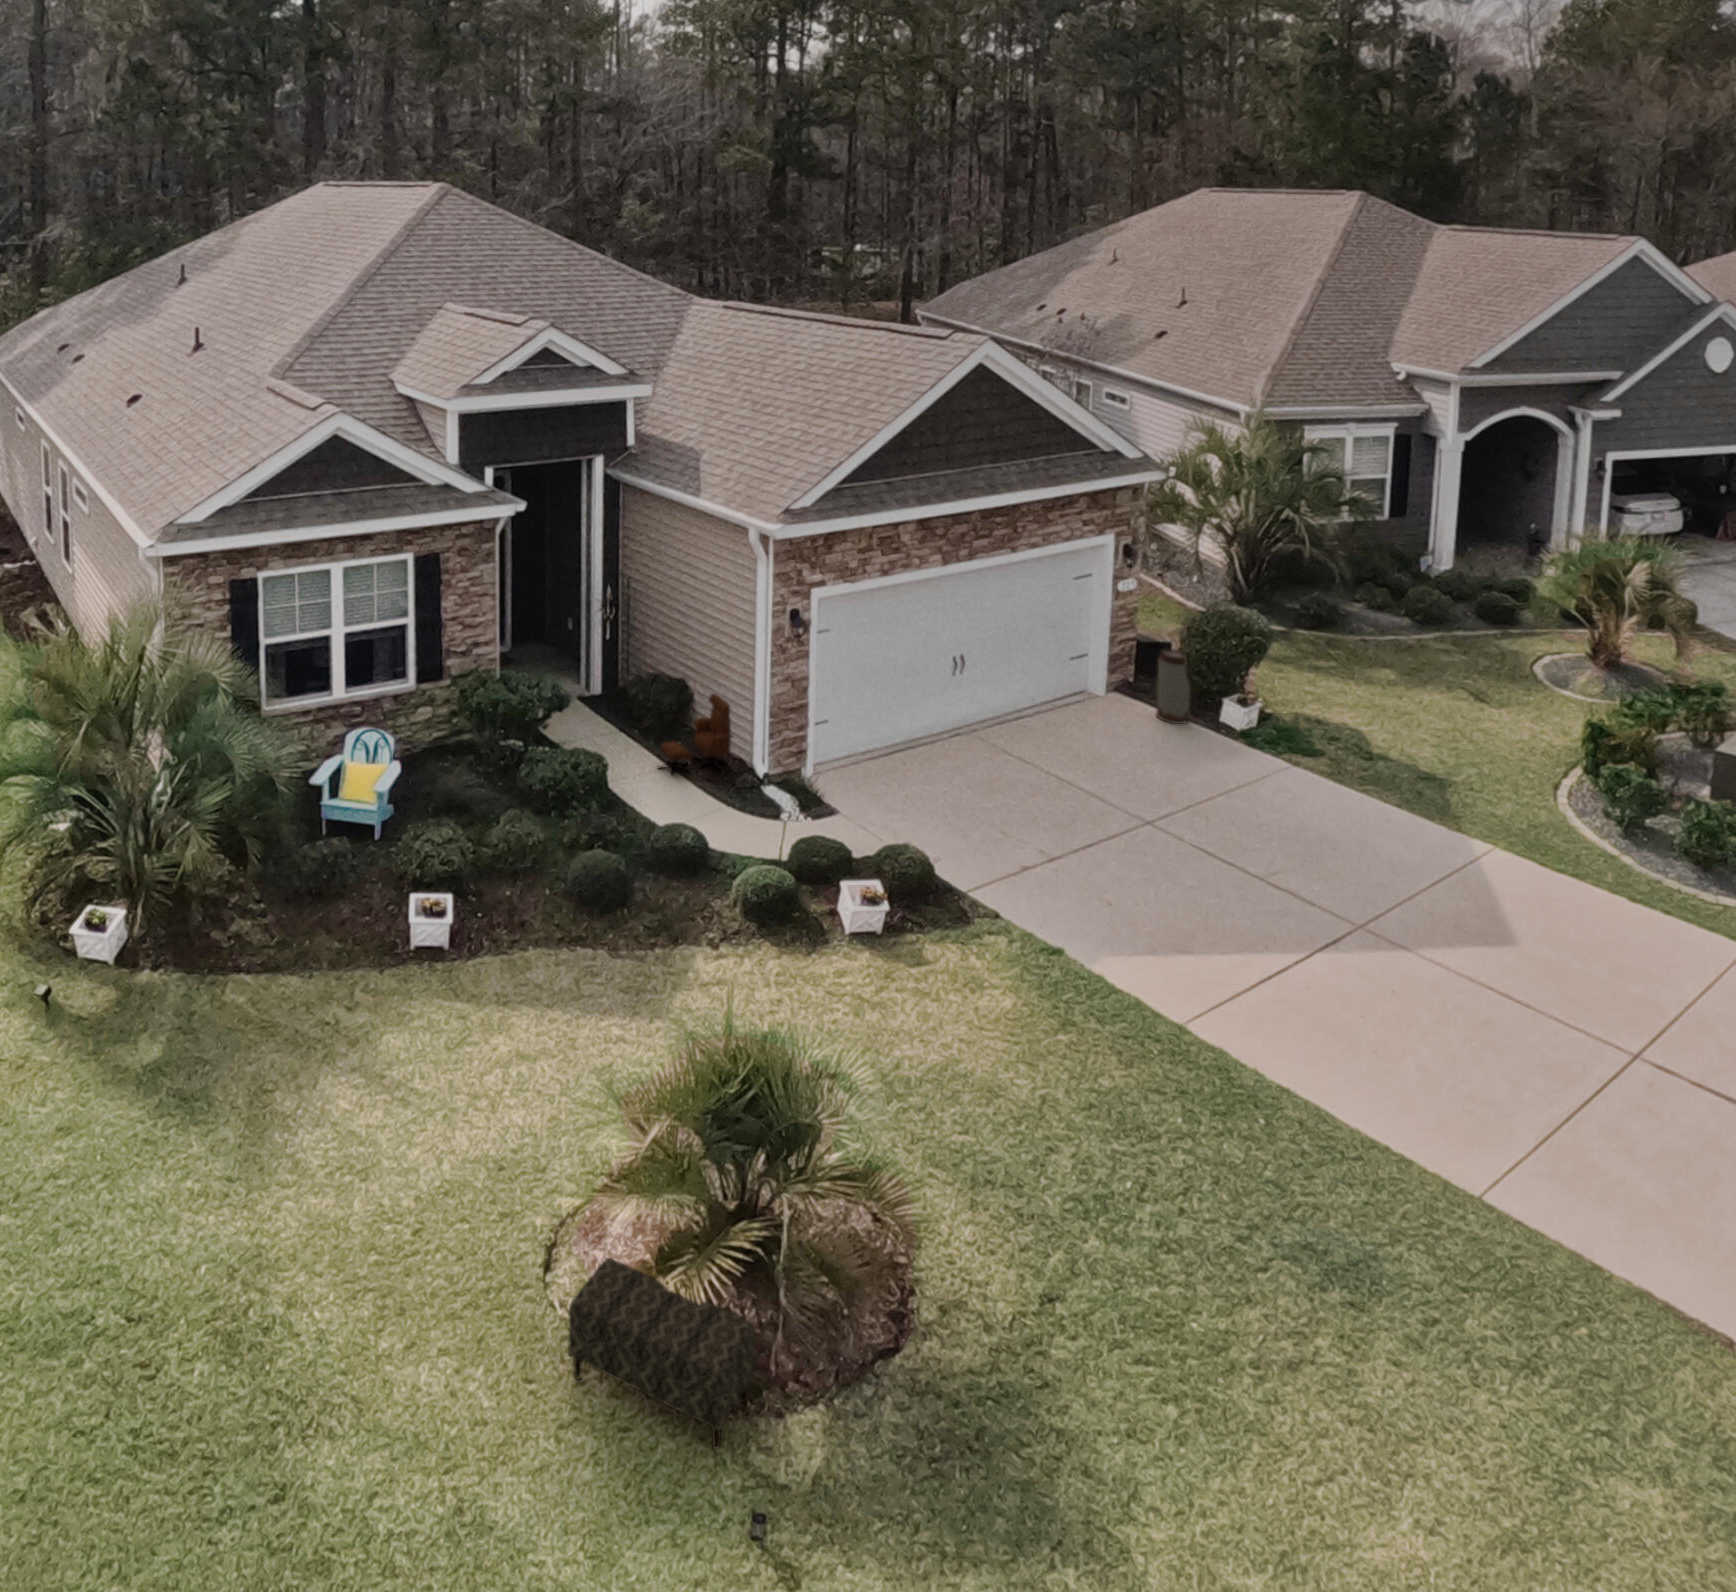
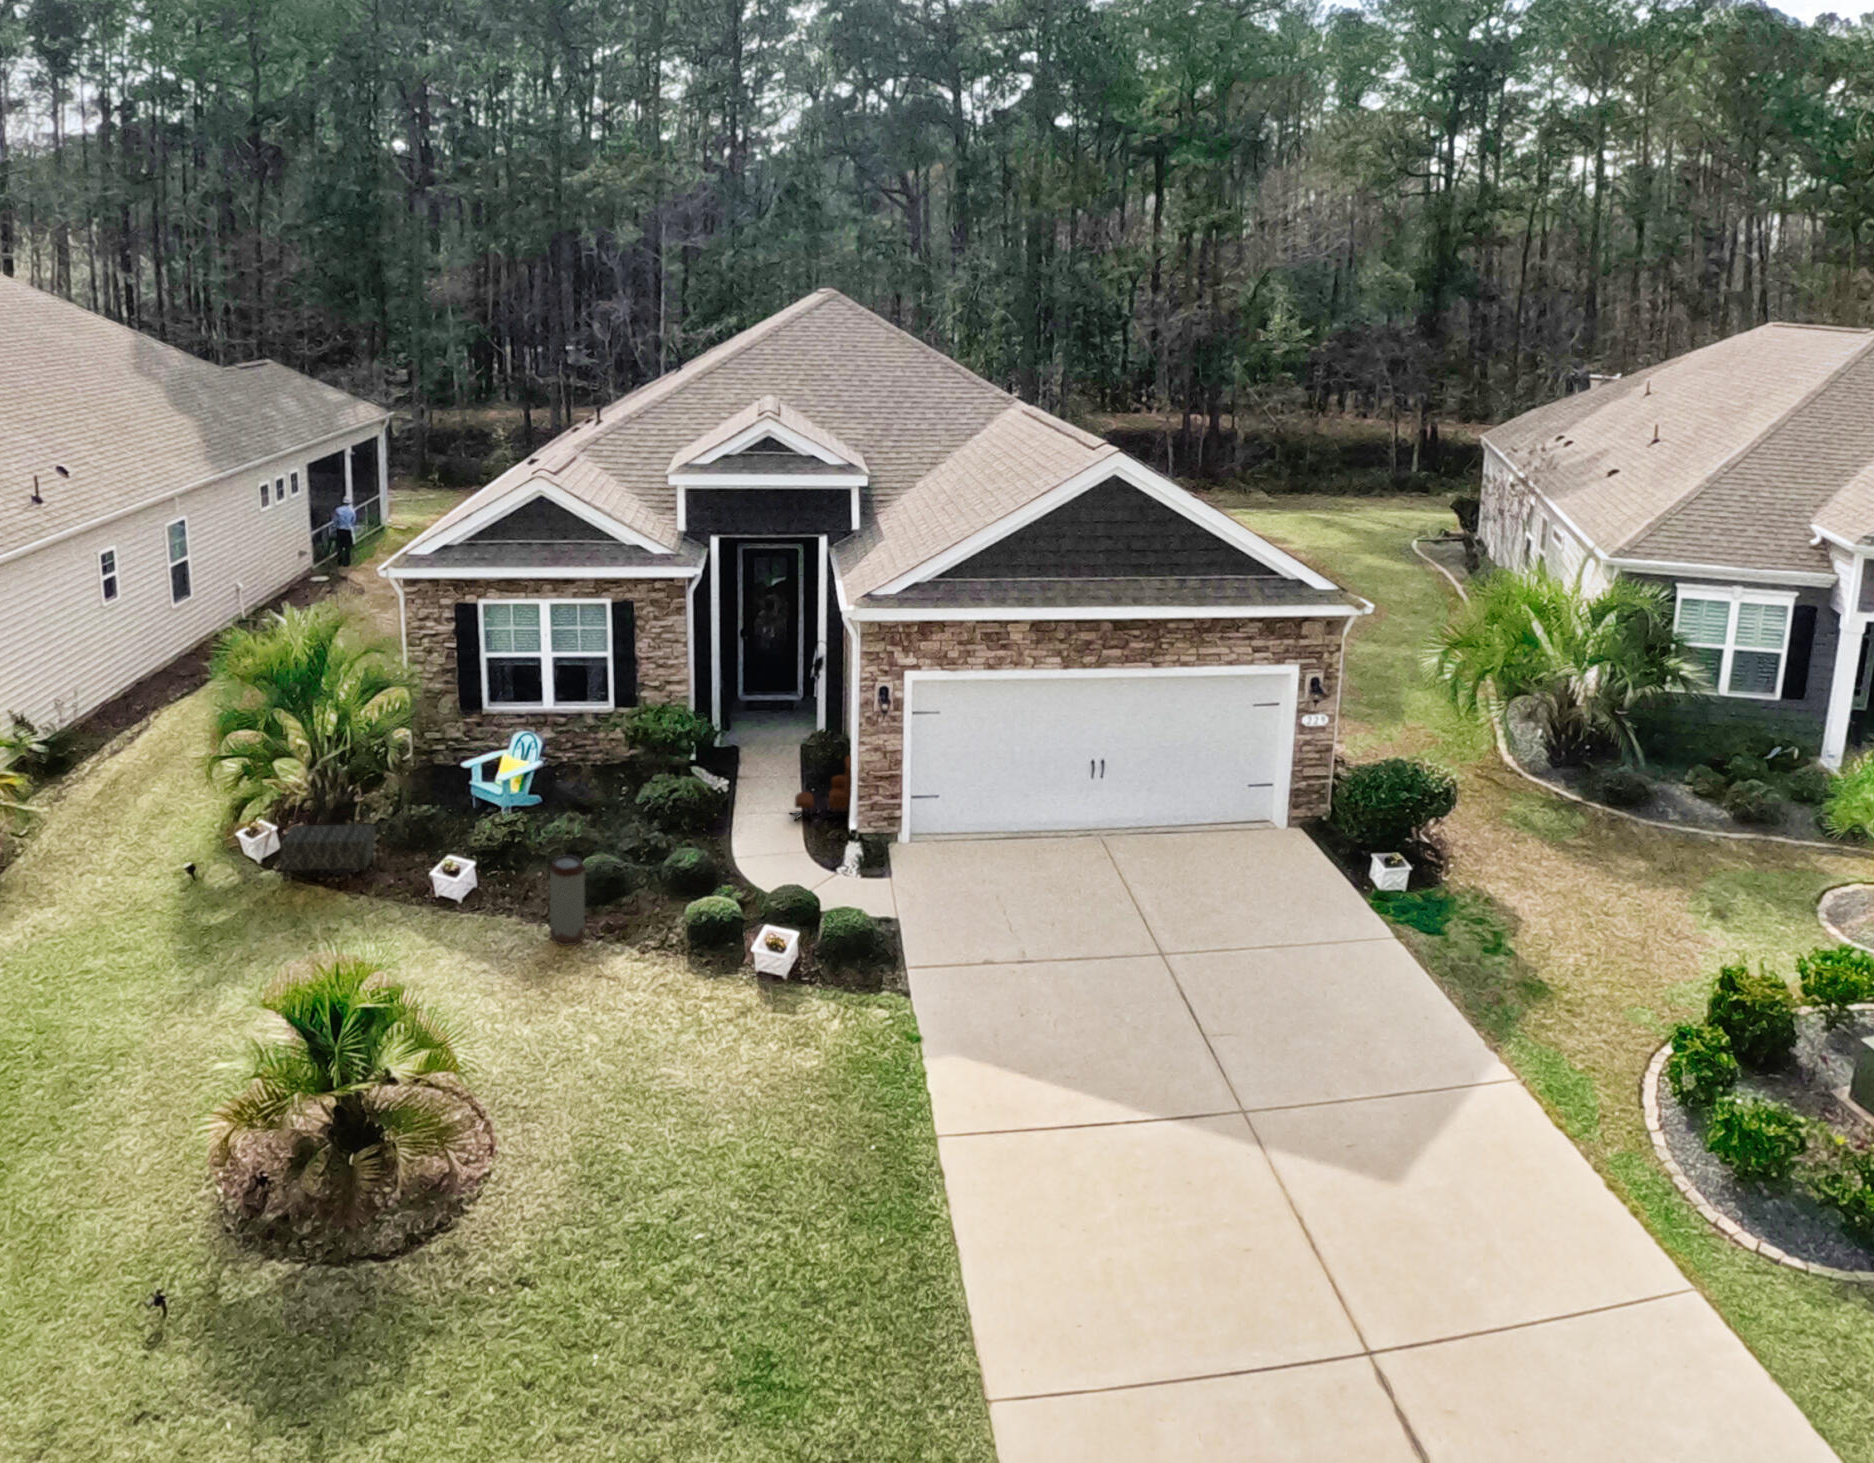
trash can: present [1156,649,1190,724] -> present [550,855,586,946]
bench: present [568,1258,755,1449] -> present [280,824,376,880]

